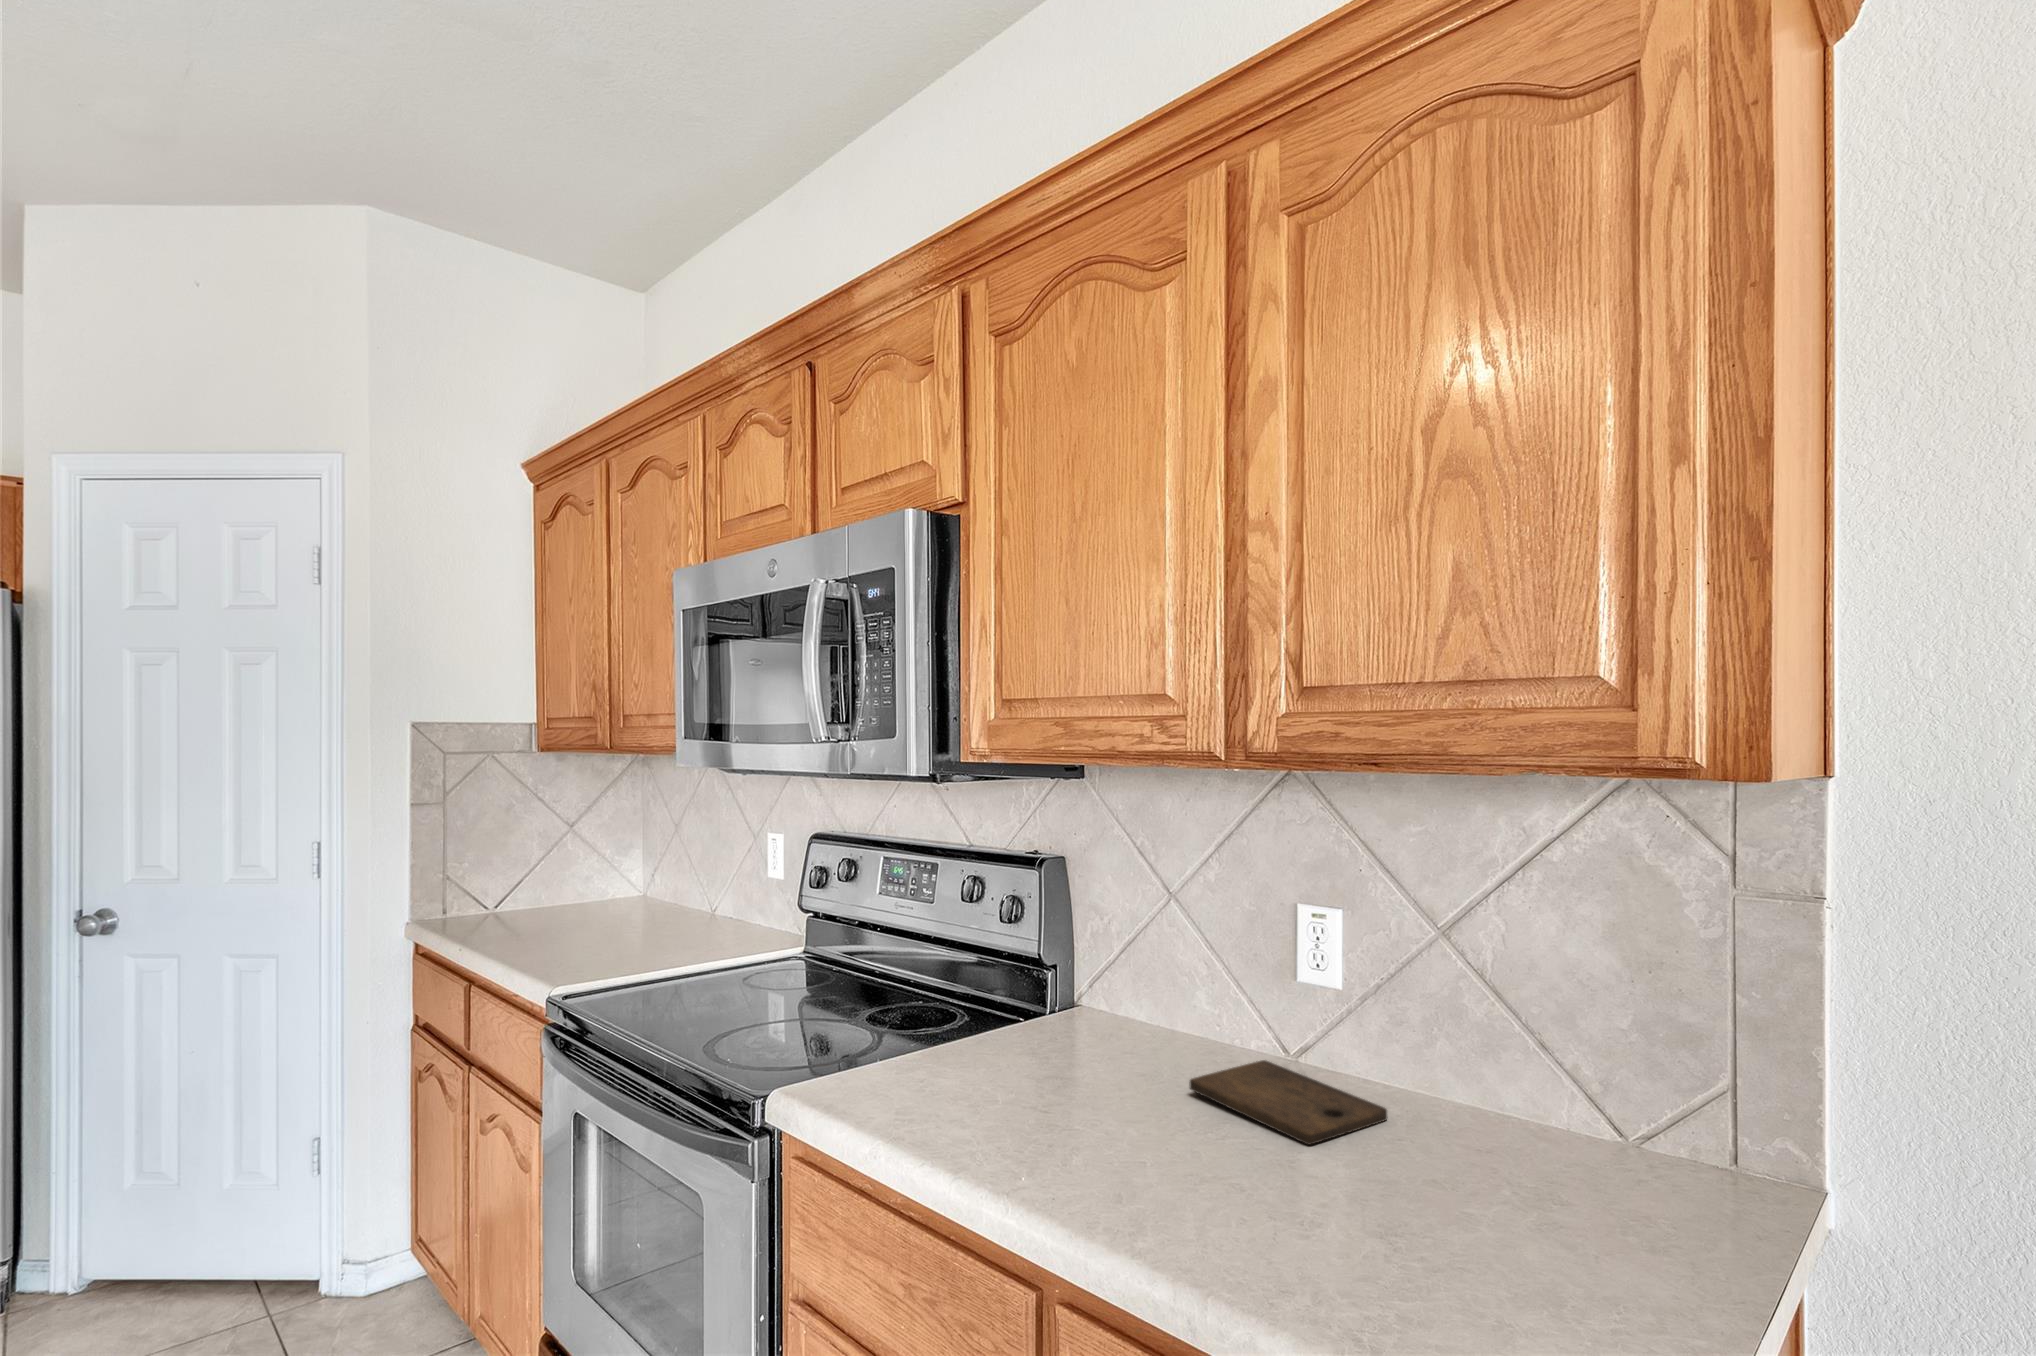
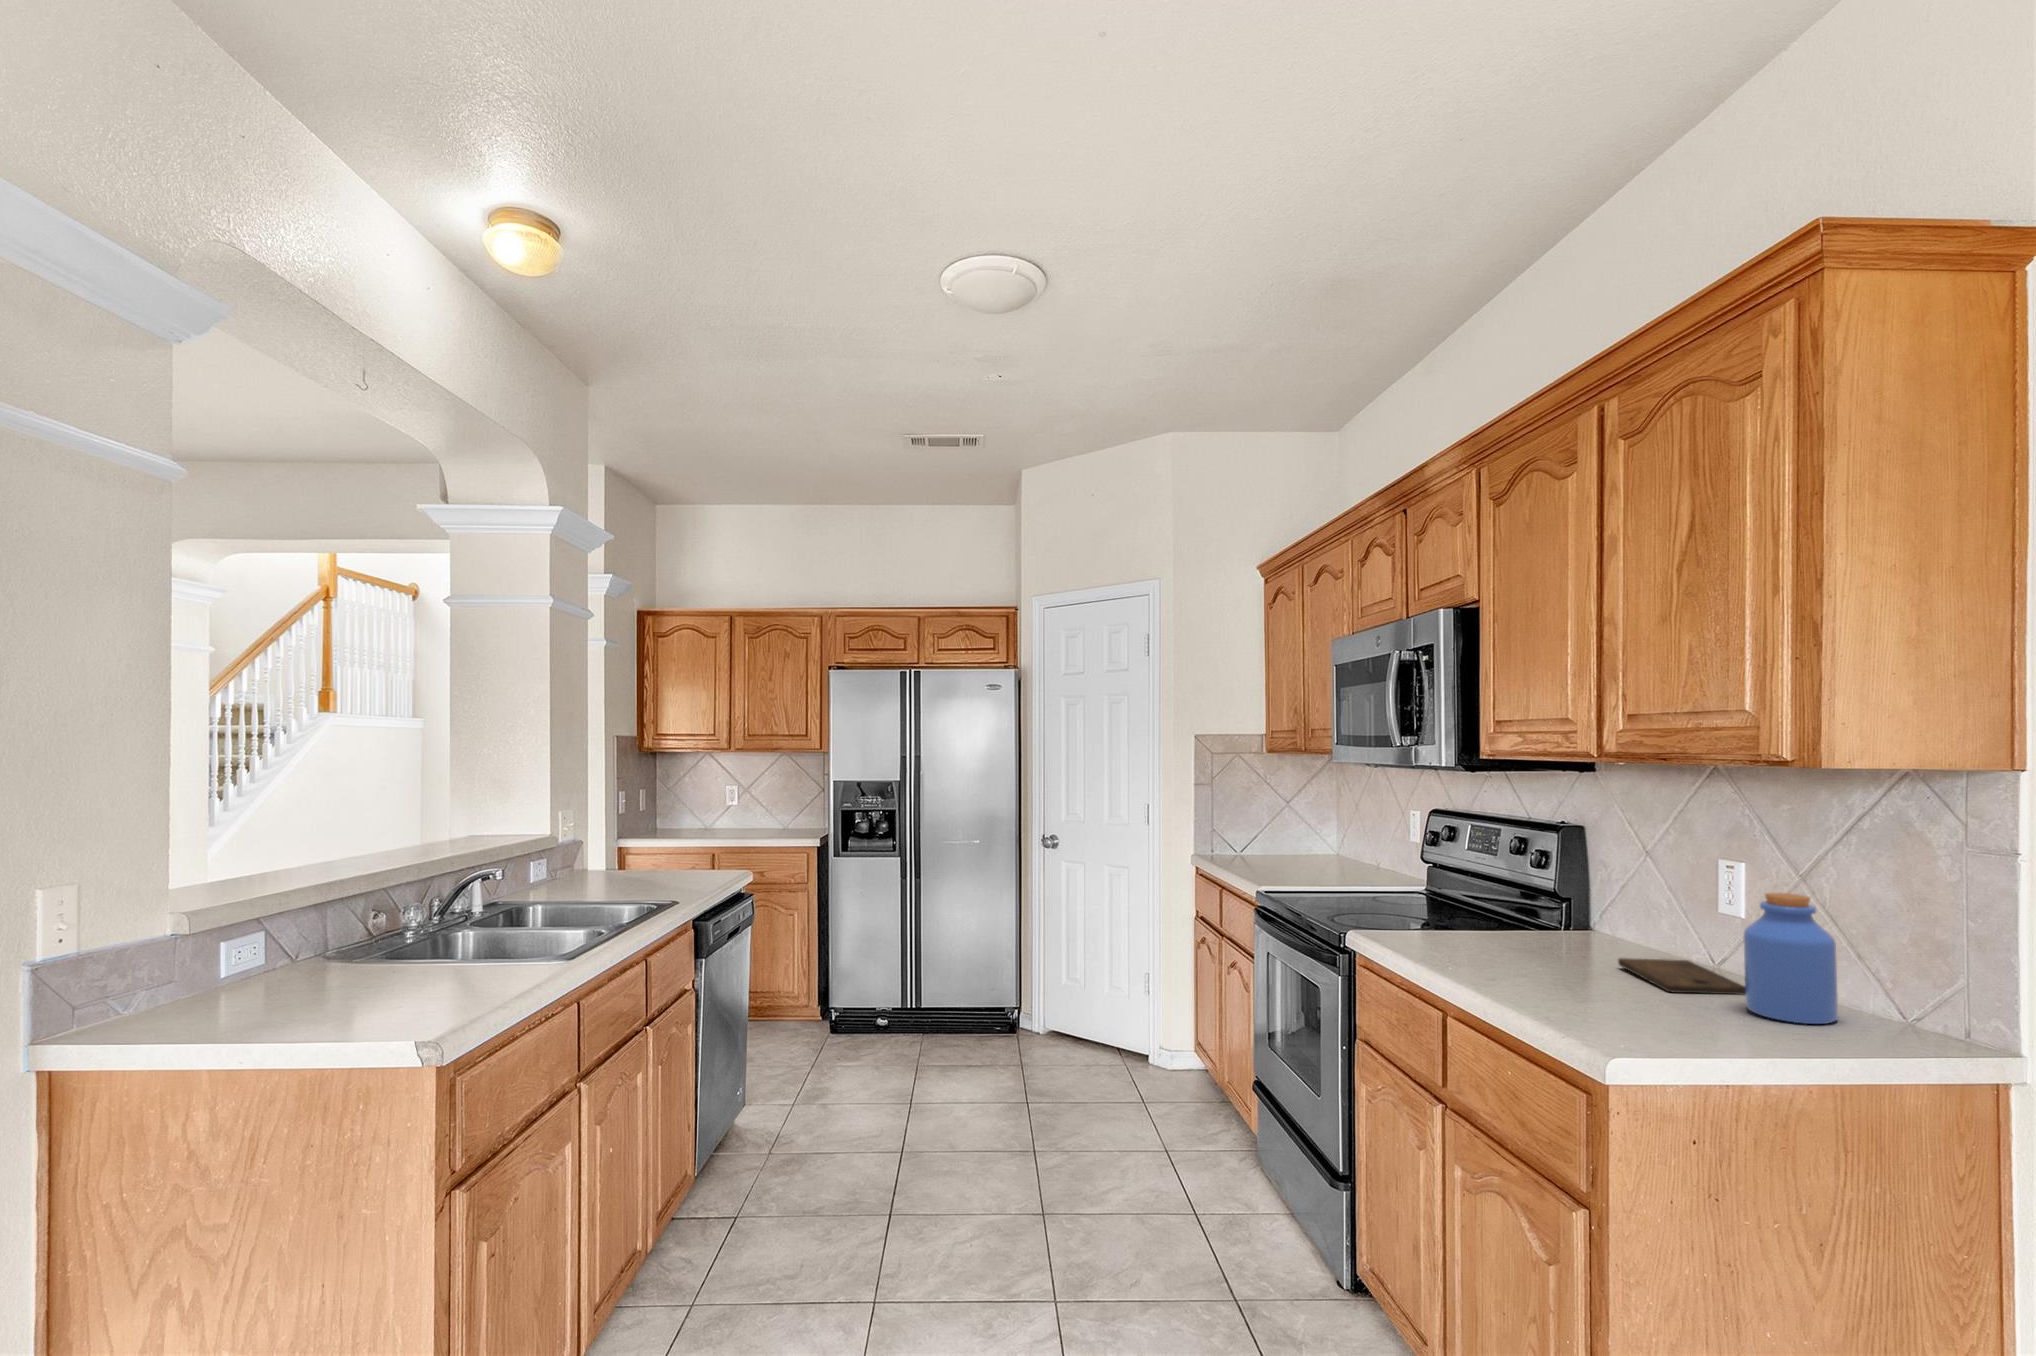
jar: none [1430,971,1556,1185] -> present [1743,893,1838,1024]

